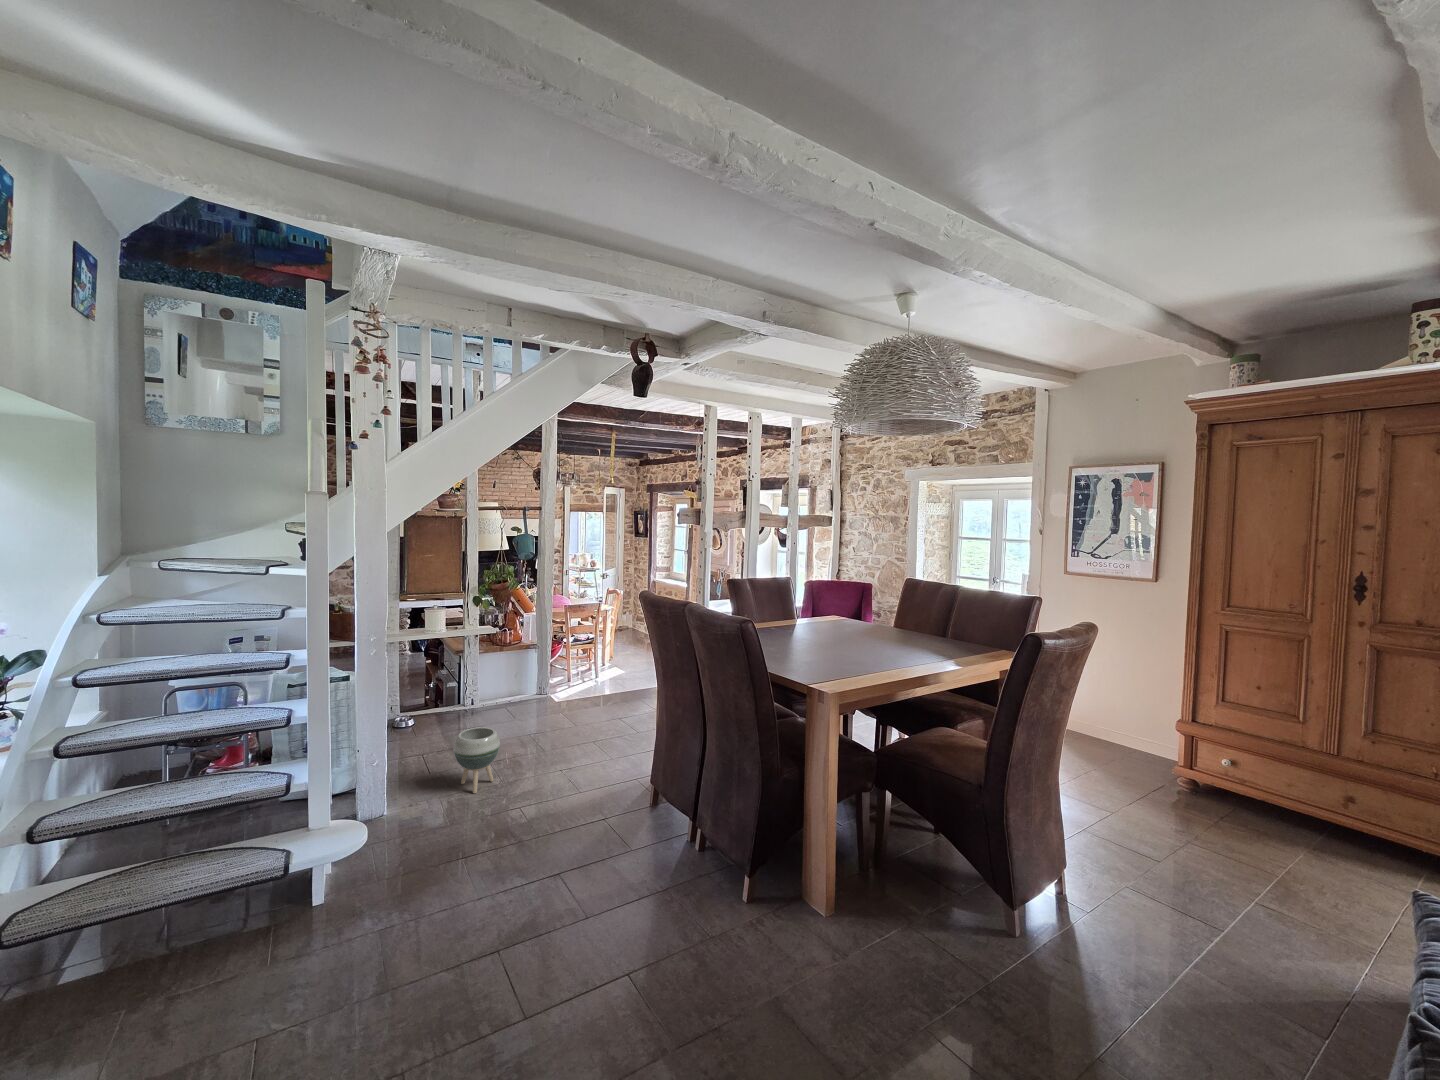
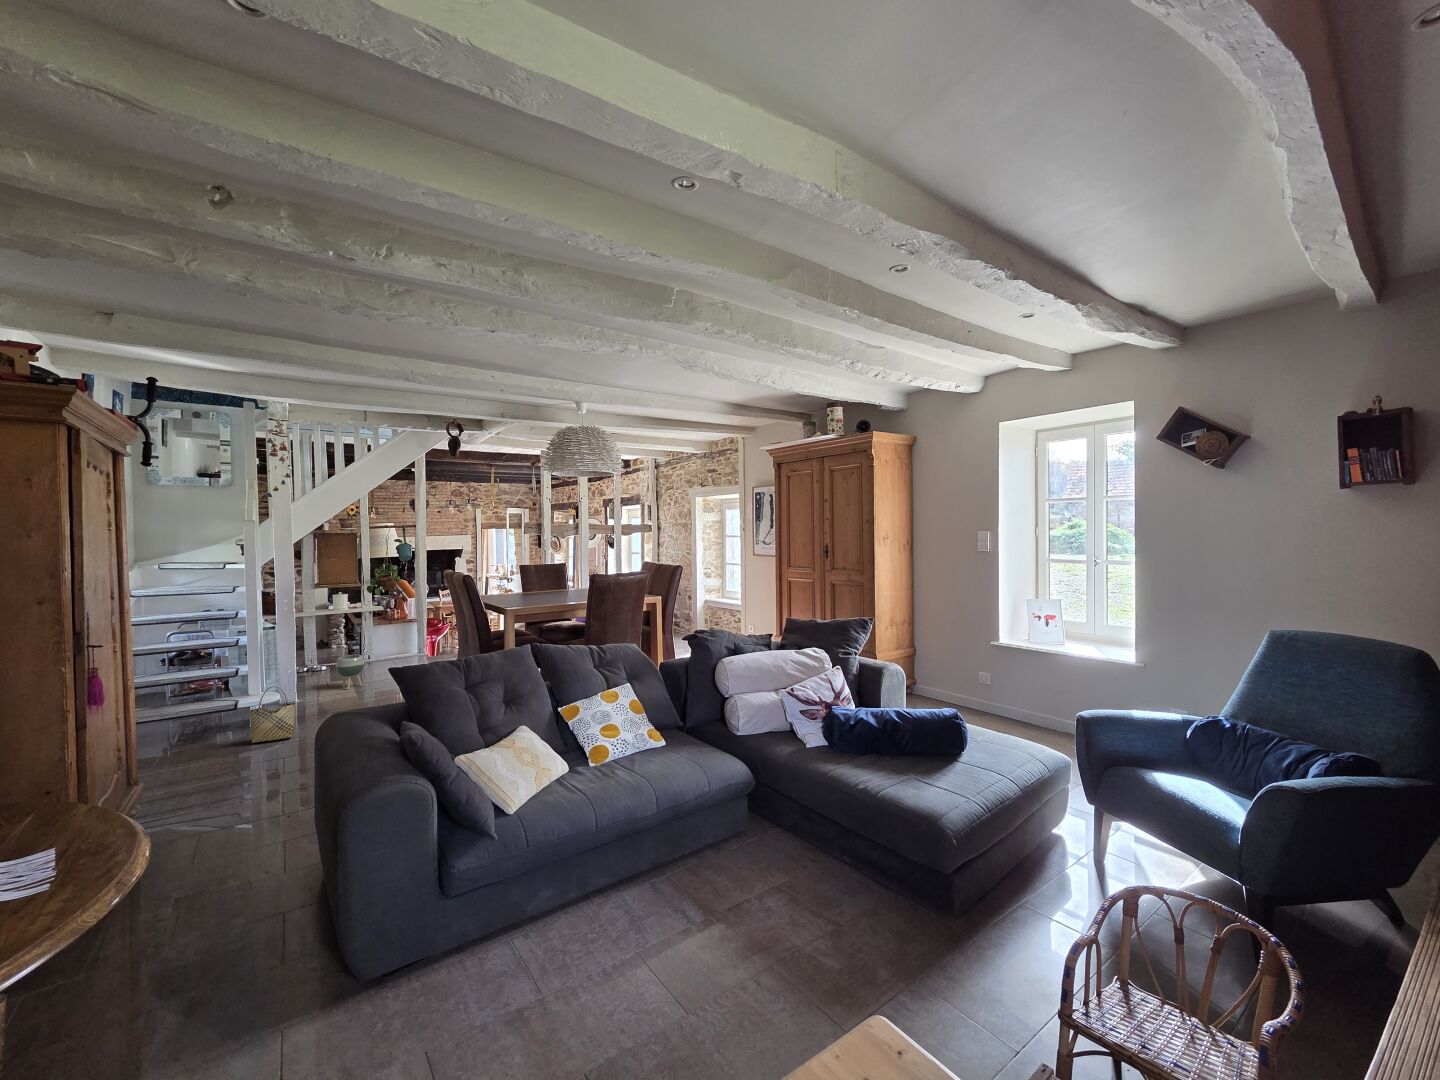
woven basket: none [339,875,441,1030] -> present [249,686,296,743]

